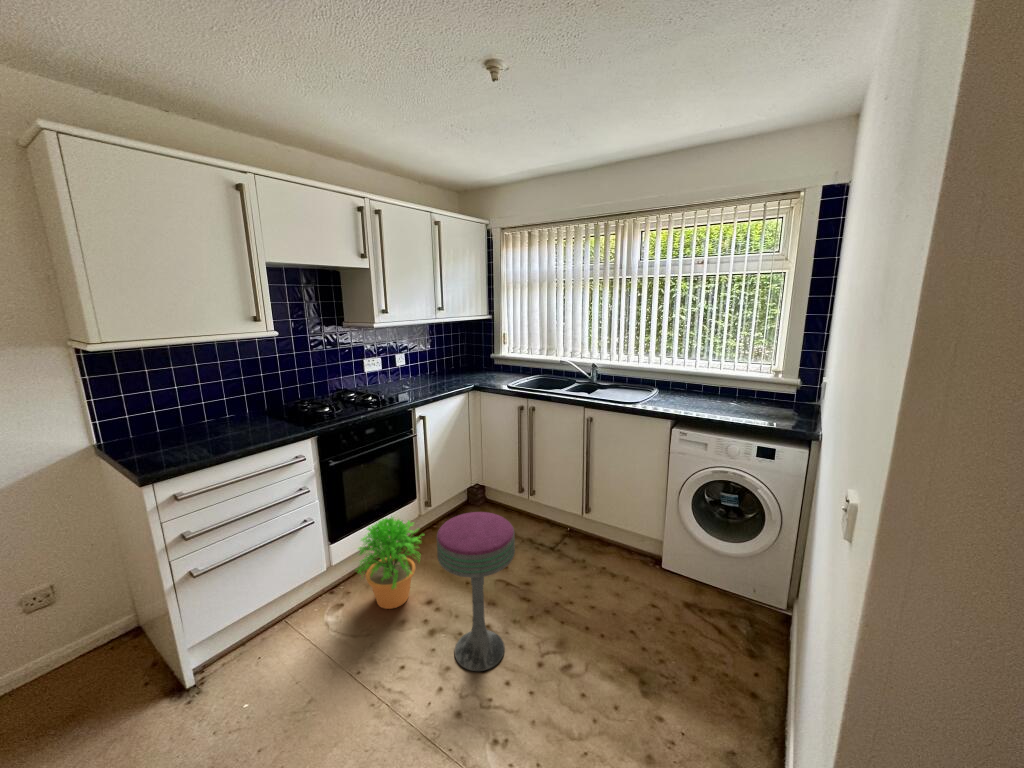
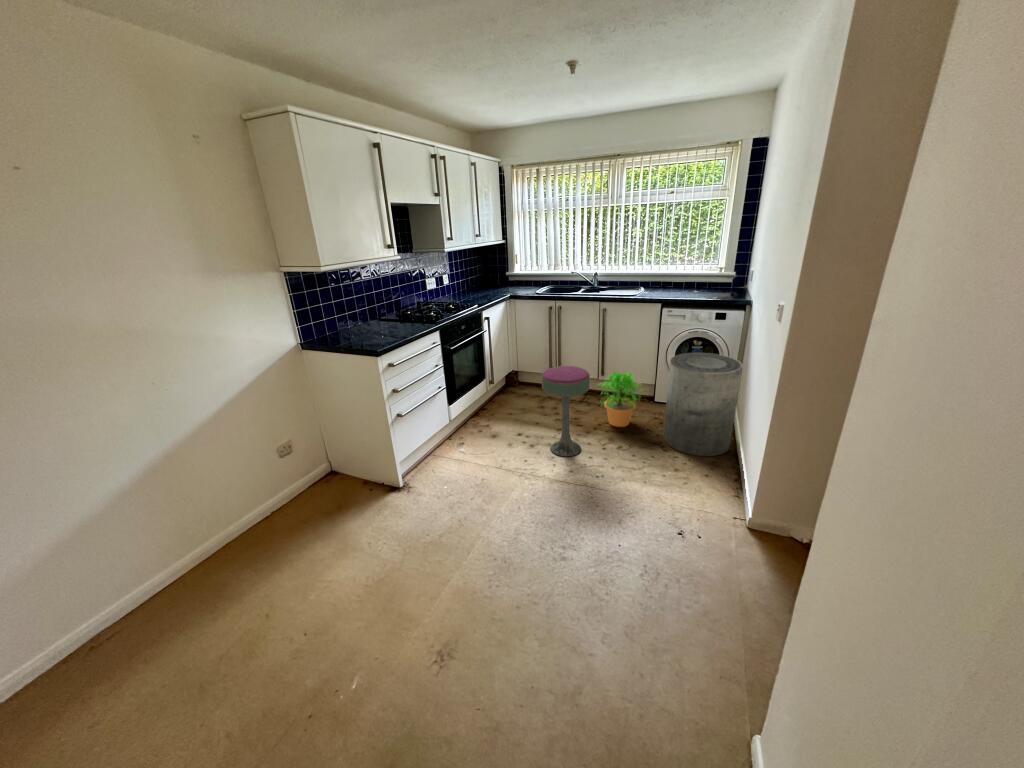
trash can: none [651,515,794,734] -> present [663,353,743,456]
potted plant: present [357,517,420,609] -> present [601,371,640,427]

